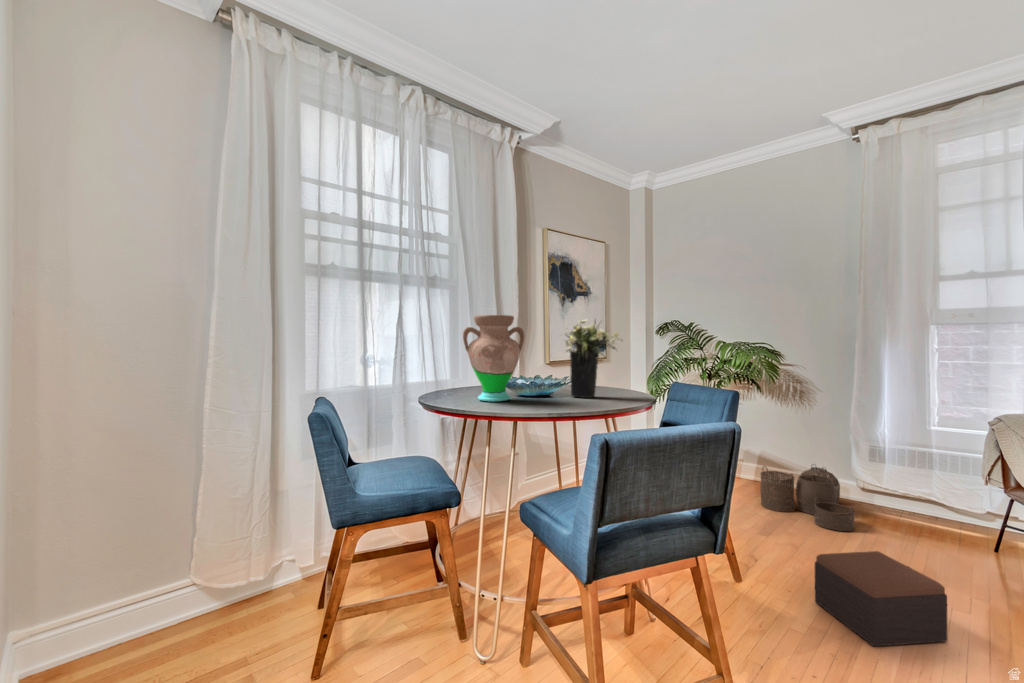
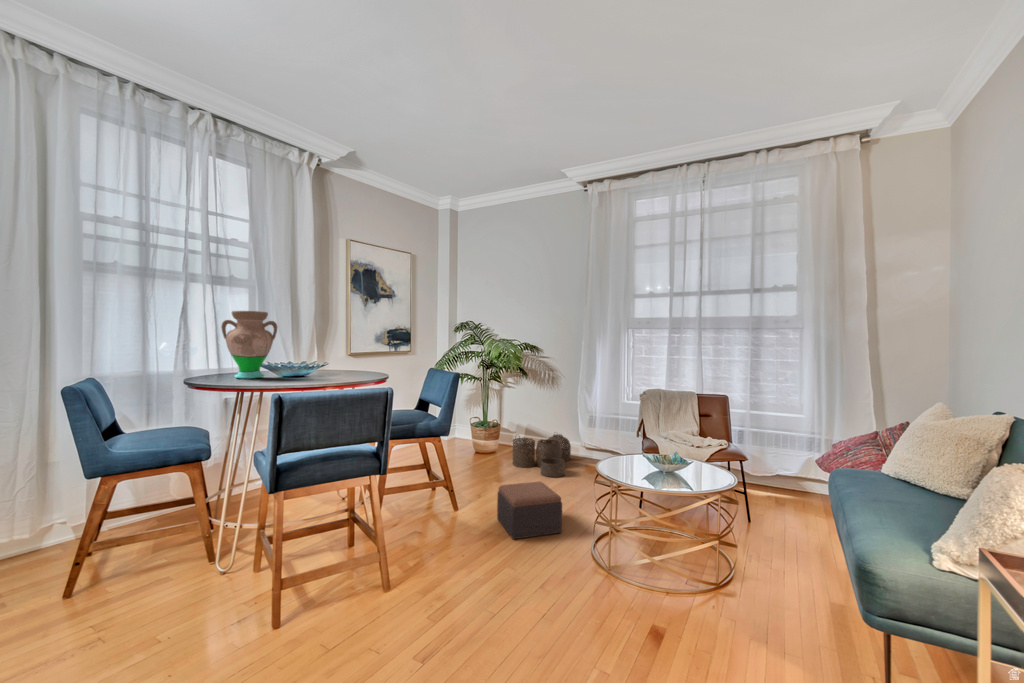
flower arrangement: present [566,320,622,398] -> none [310,316,363,377]

